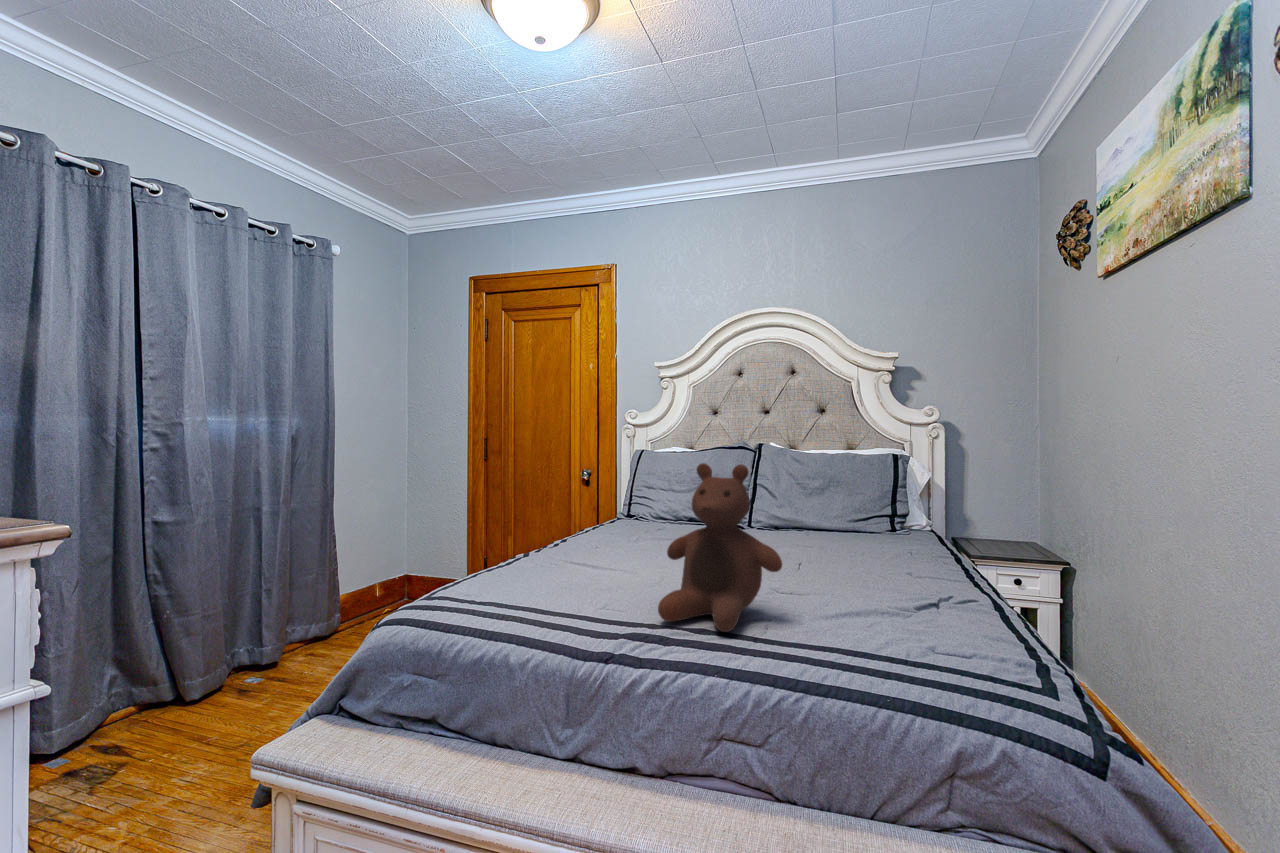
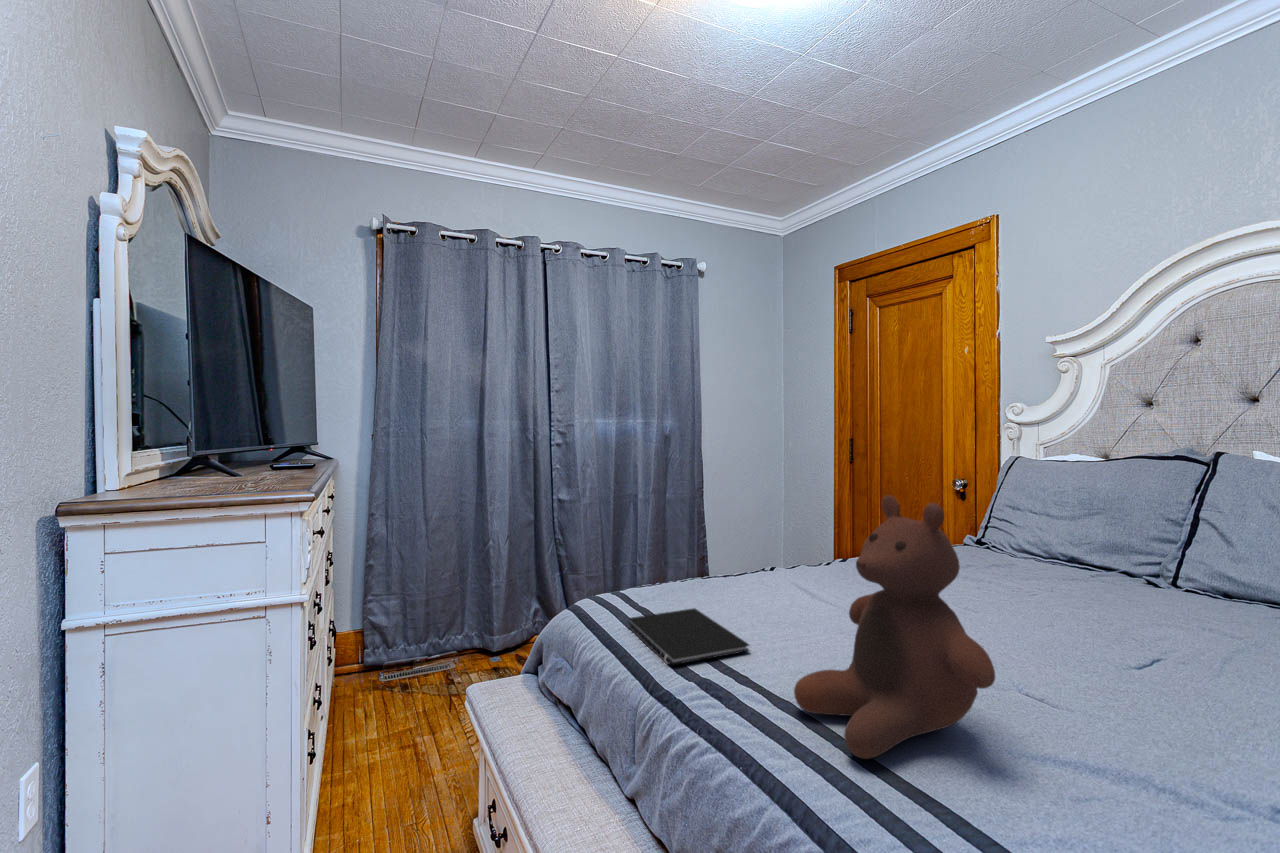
notebook: none [456,587,583,624] -> present [628,608,749,665]

